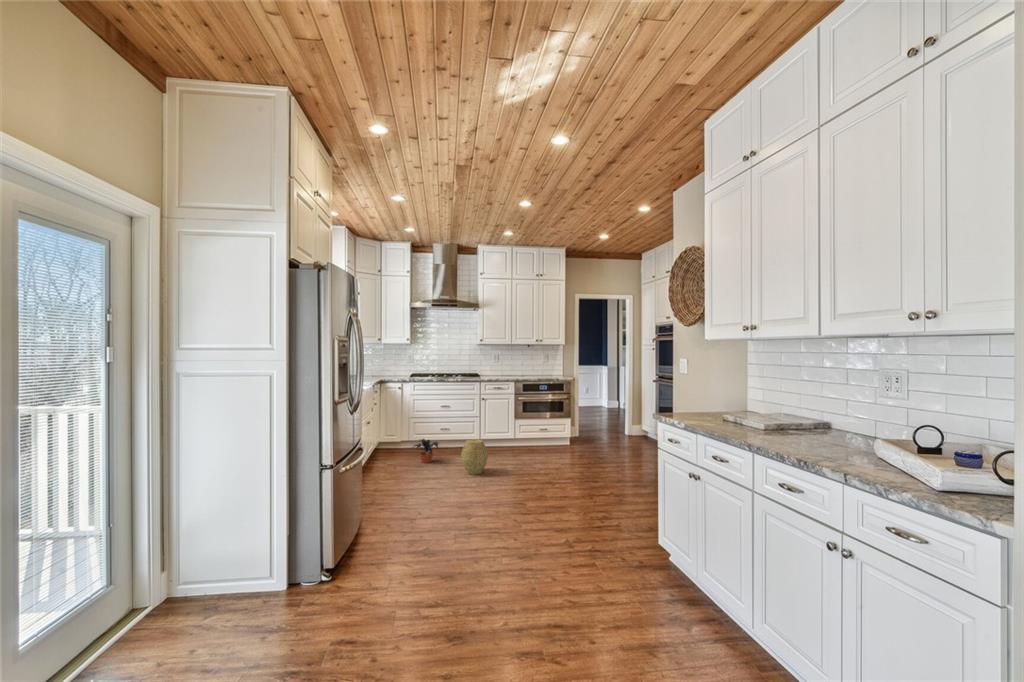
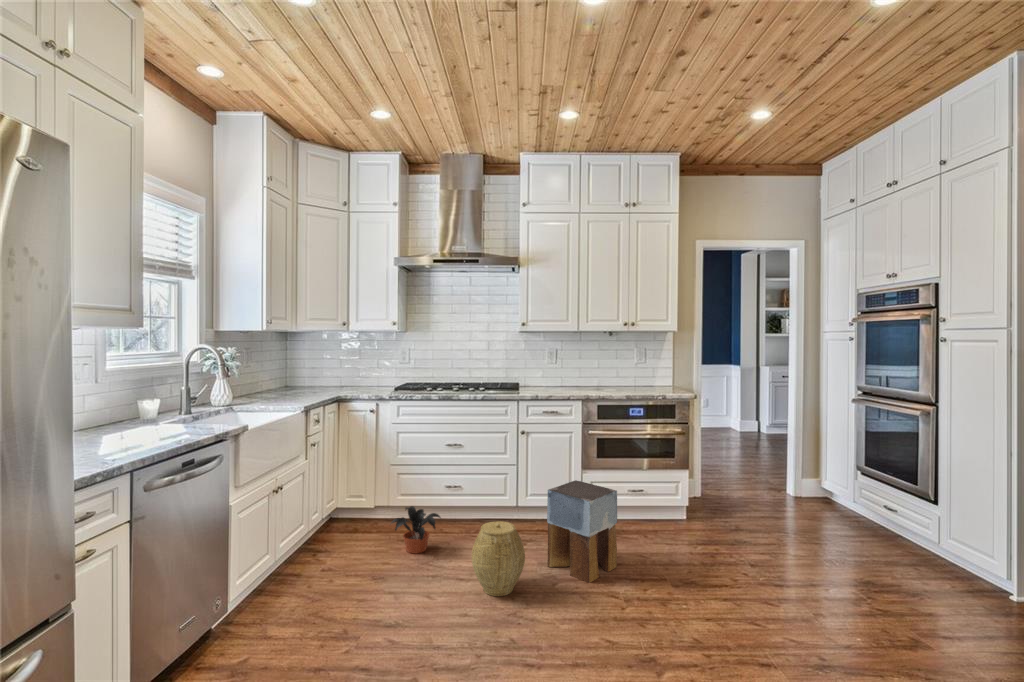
stool: none [498,421,533,469] -> present [547,480,617,583]

